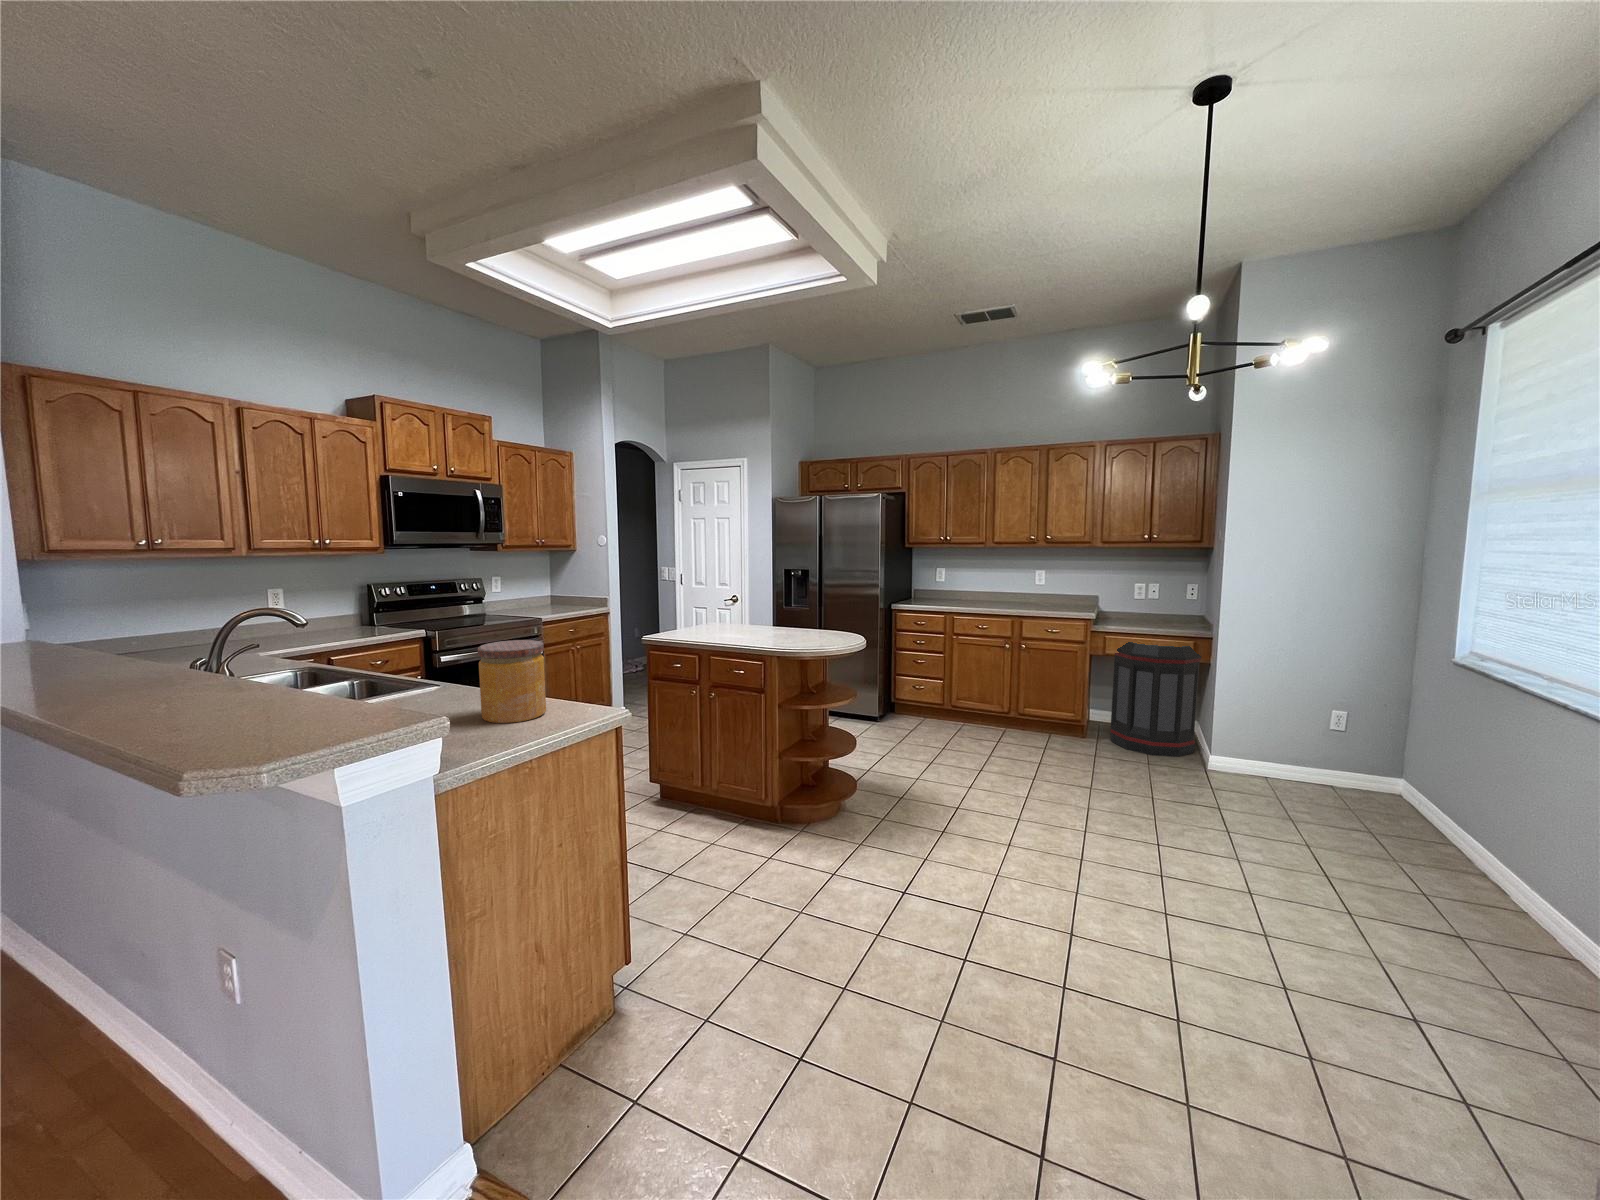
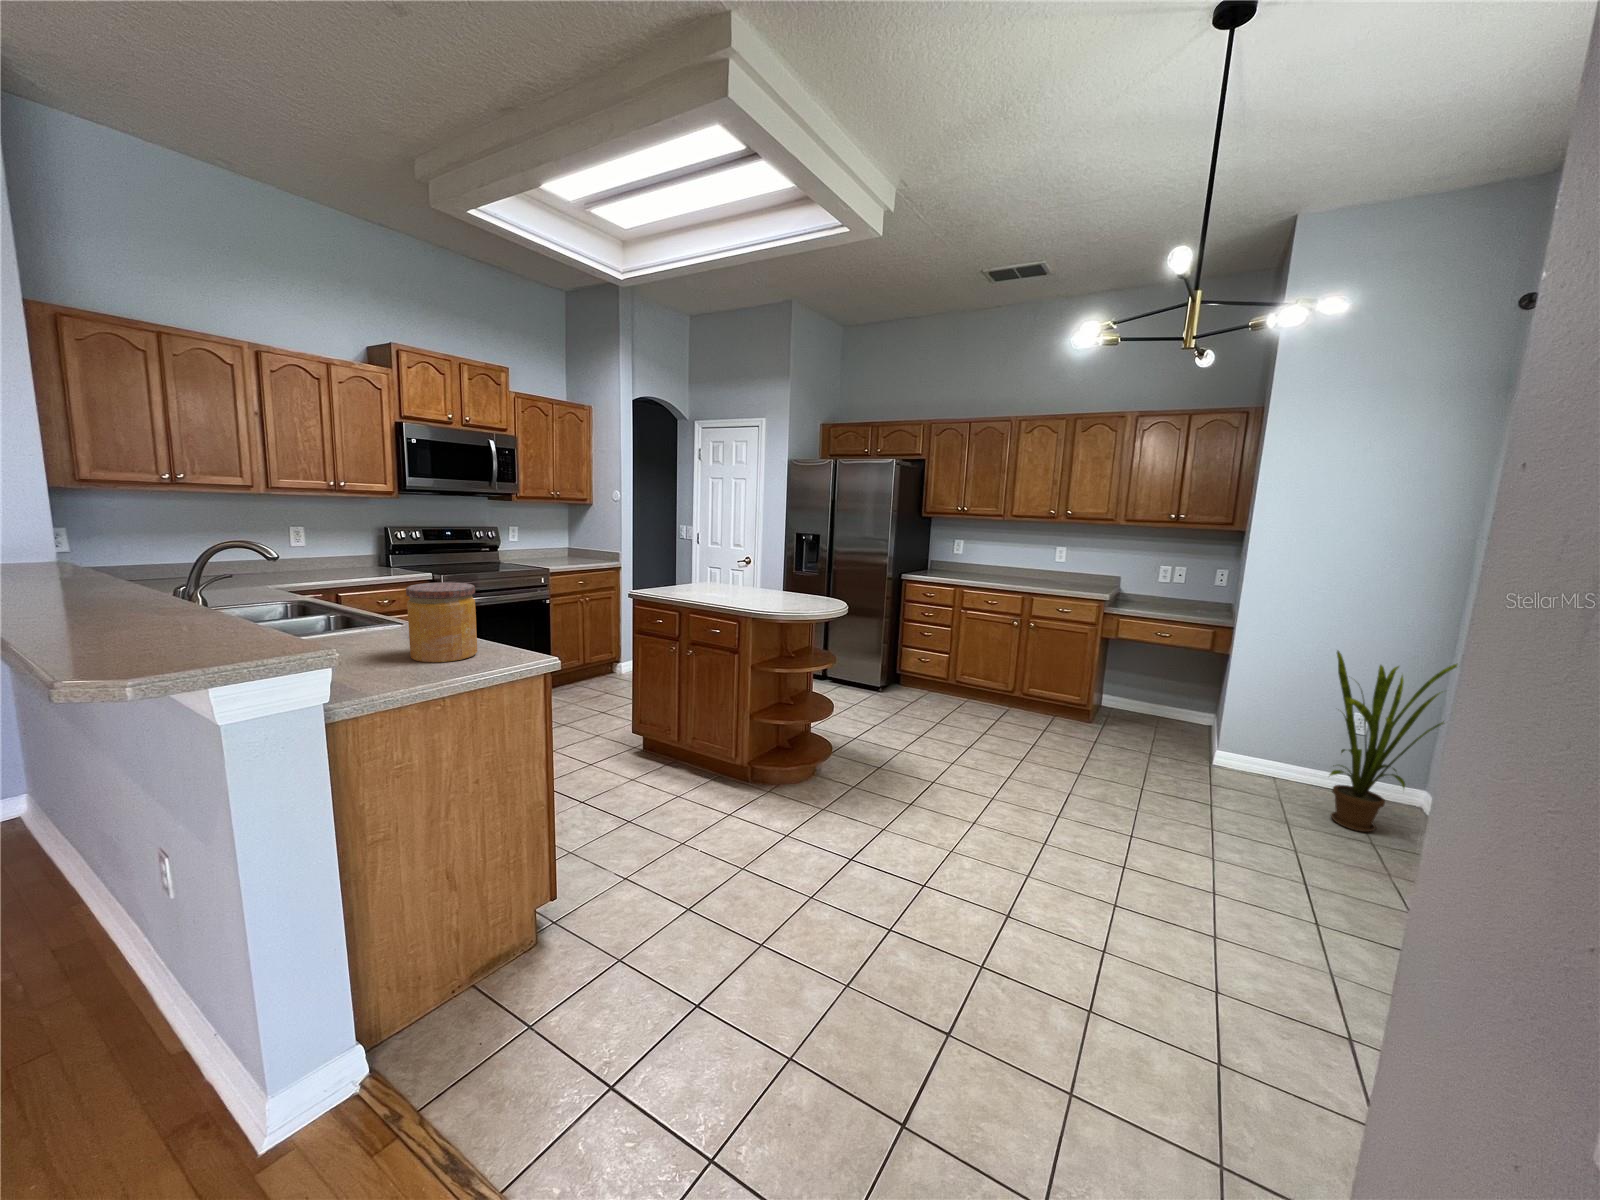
trash can: present [1110,642,1201,757] -> none [1115,619,1218,748]
house plant: none [1318,654,1447,823] -> present [1330,651,1457,832]

